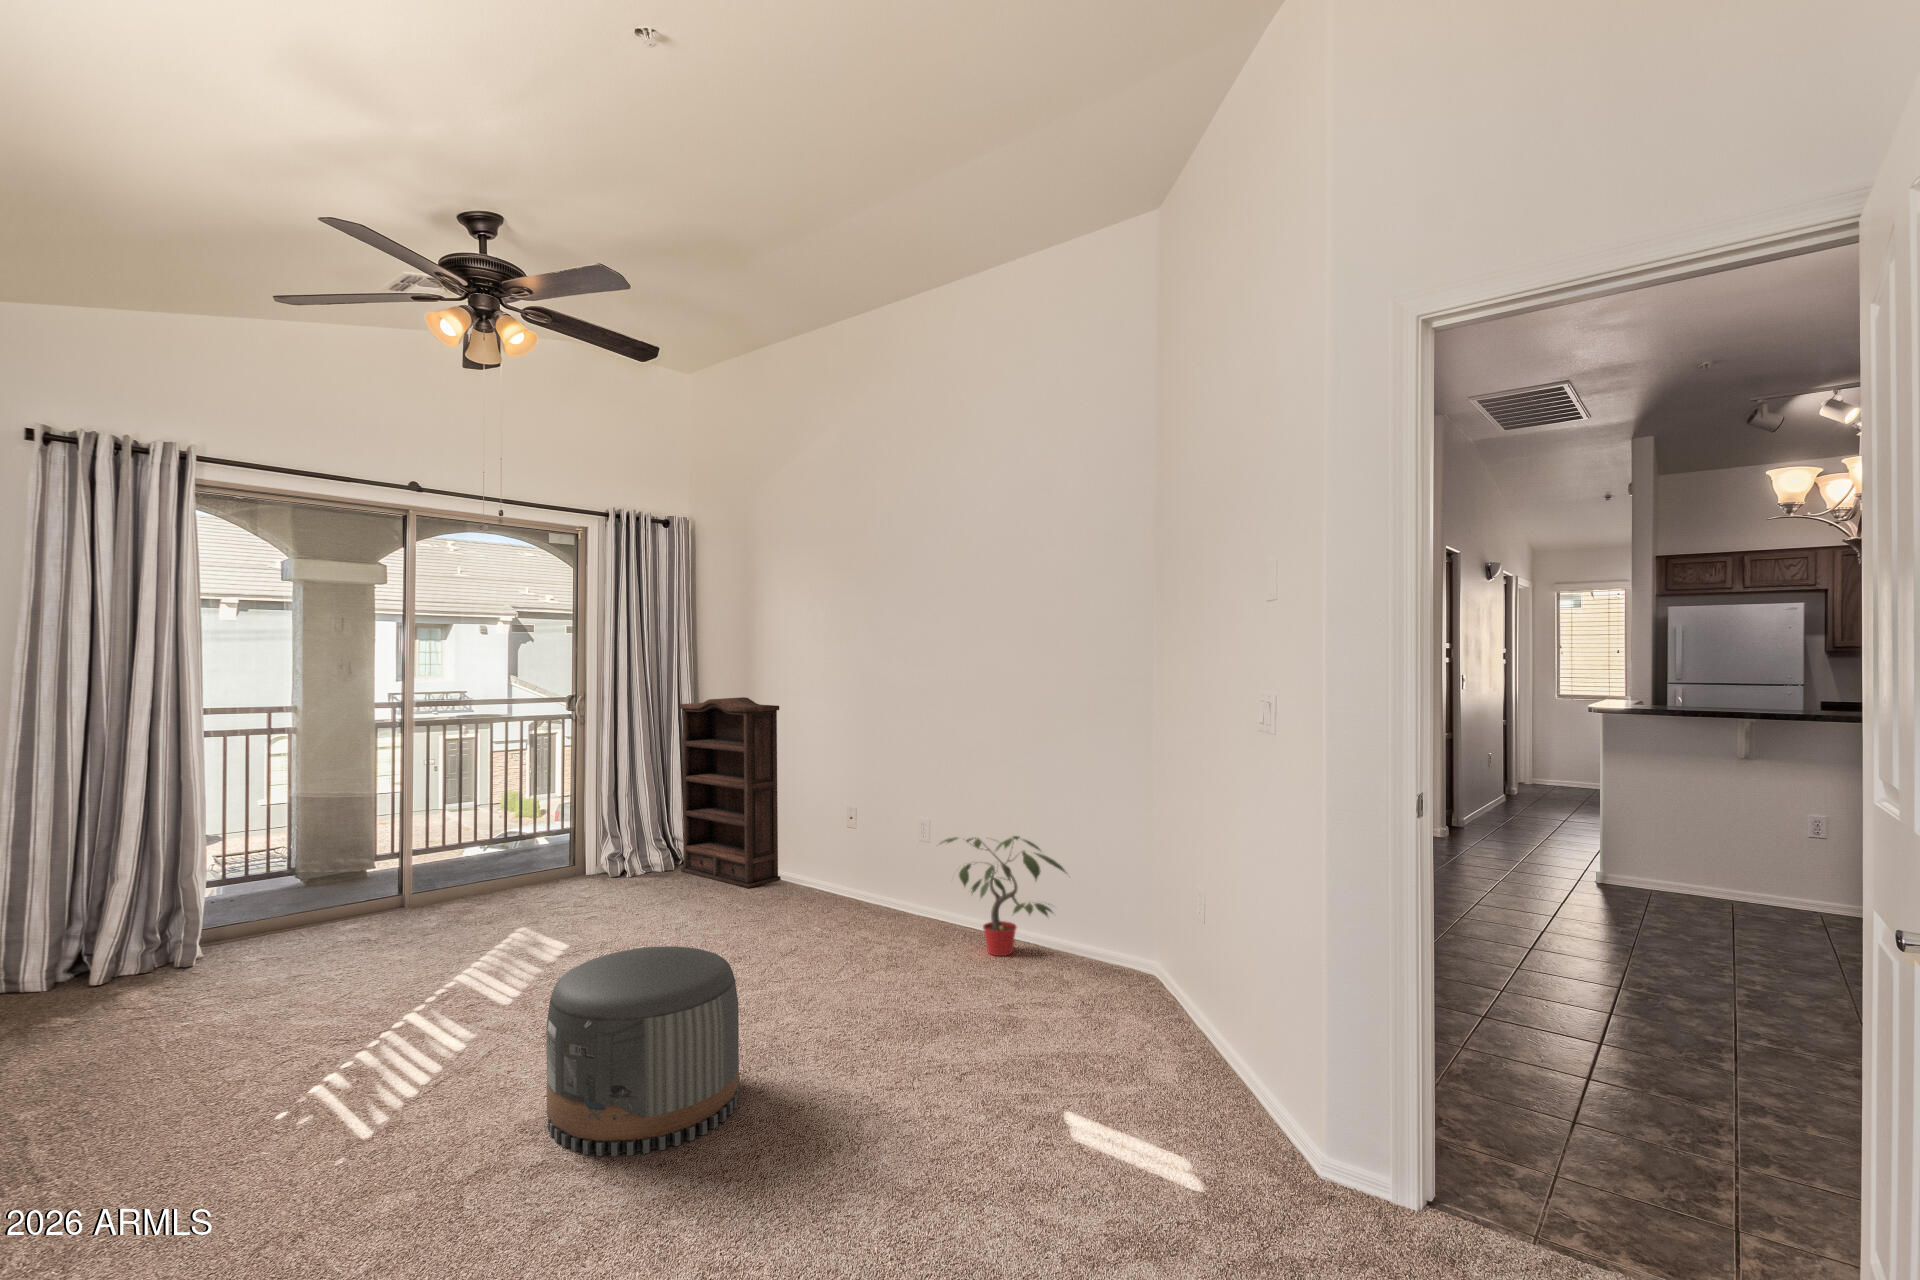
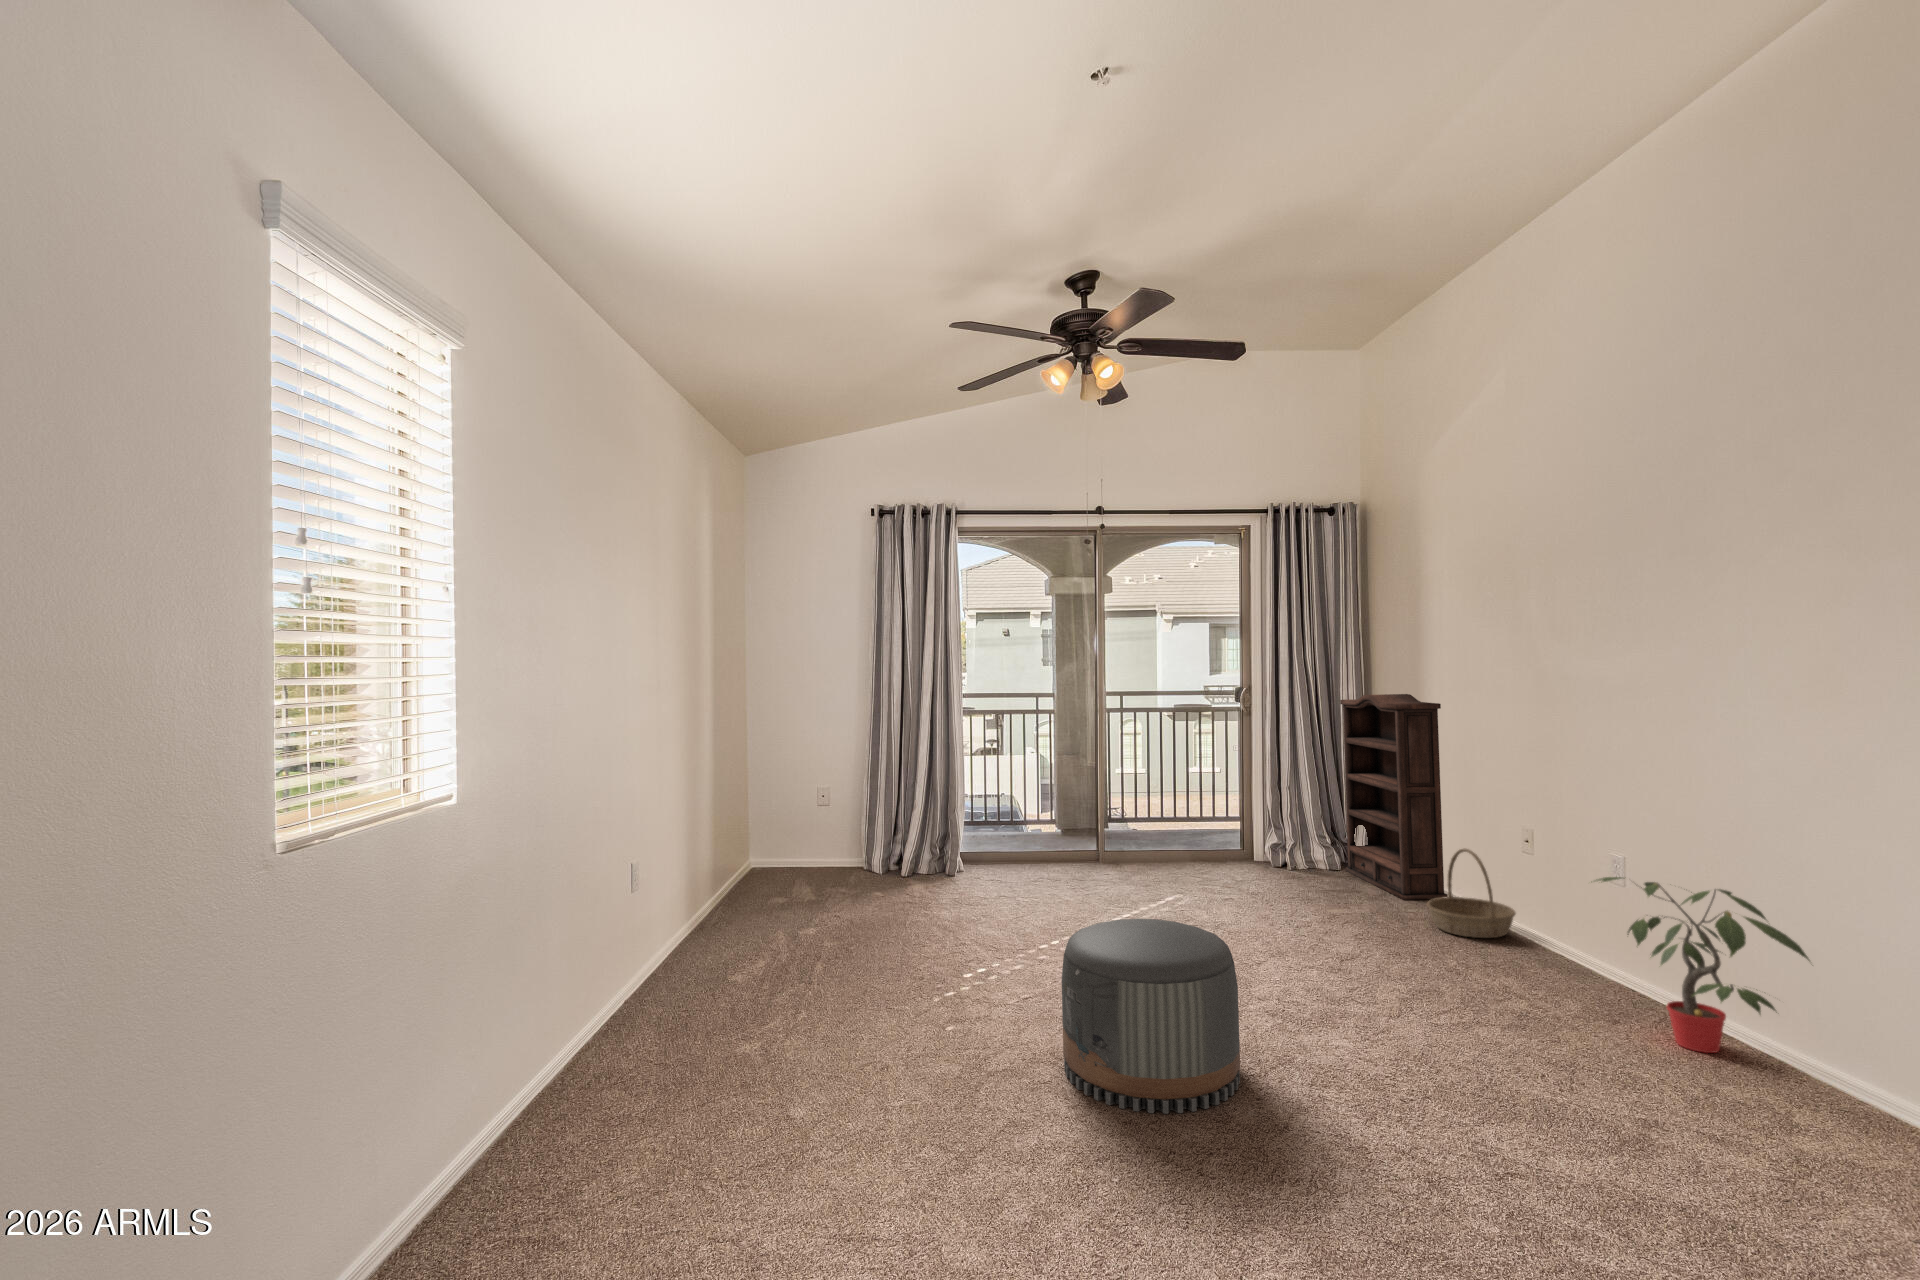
basket: none [781,833,849,909] -> present [1427,849,1516,938]

